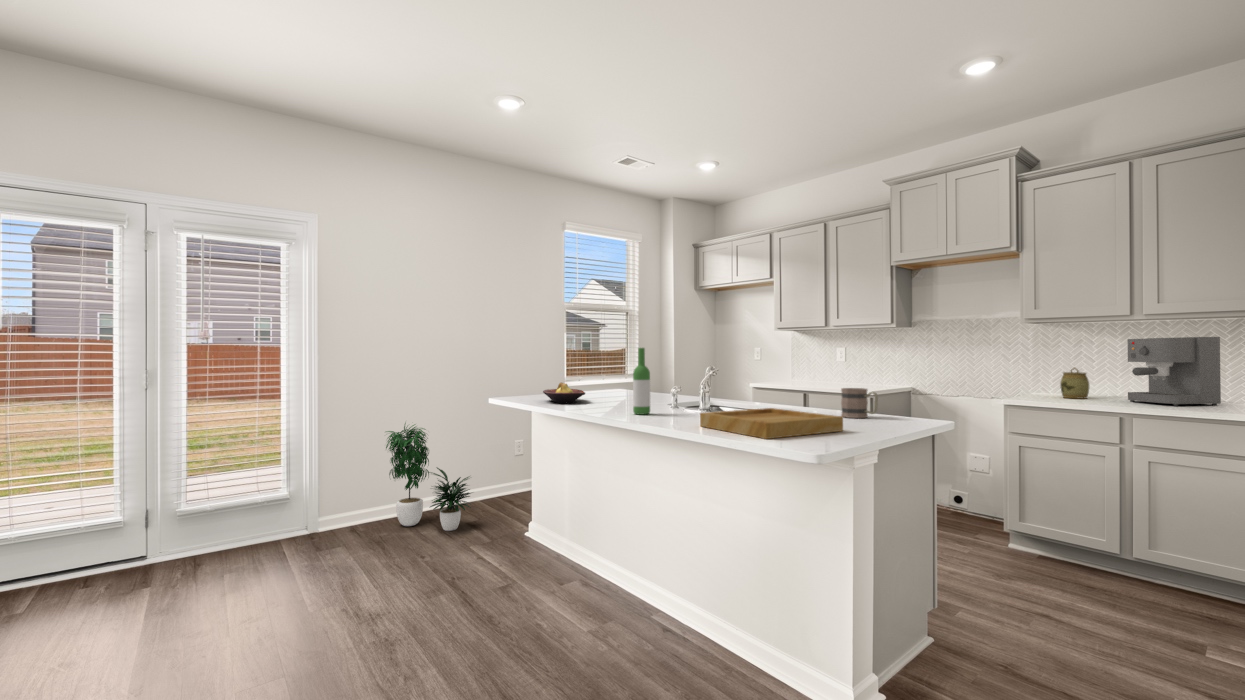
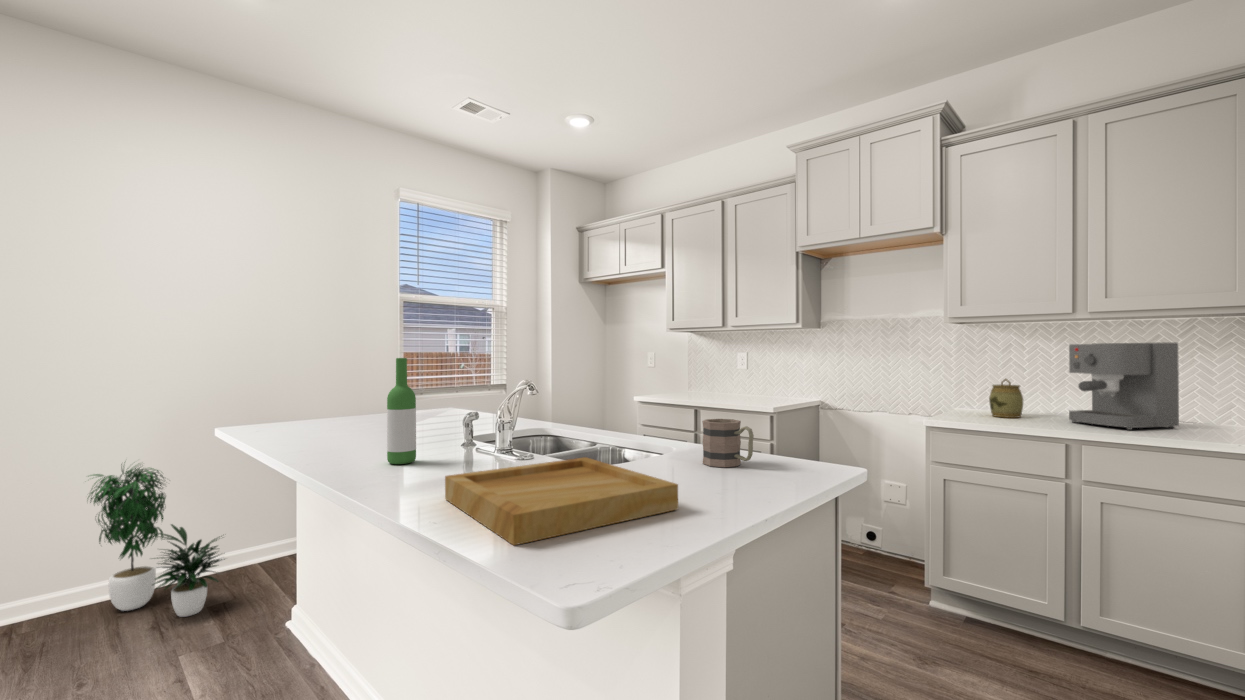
fruit bowl: present [543,382,585,403] -> none [303,404,370,437]

